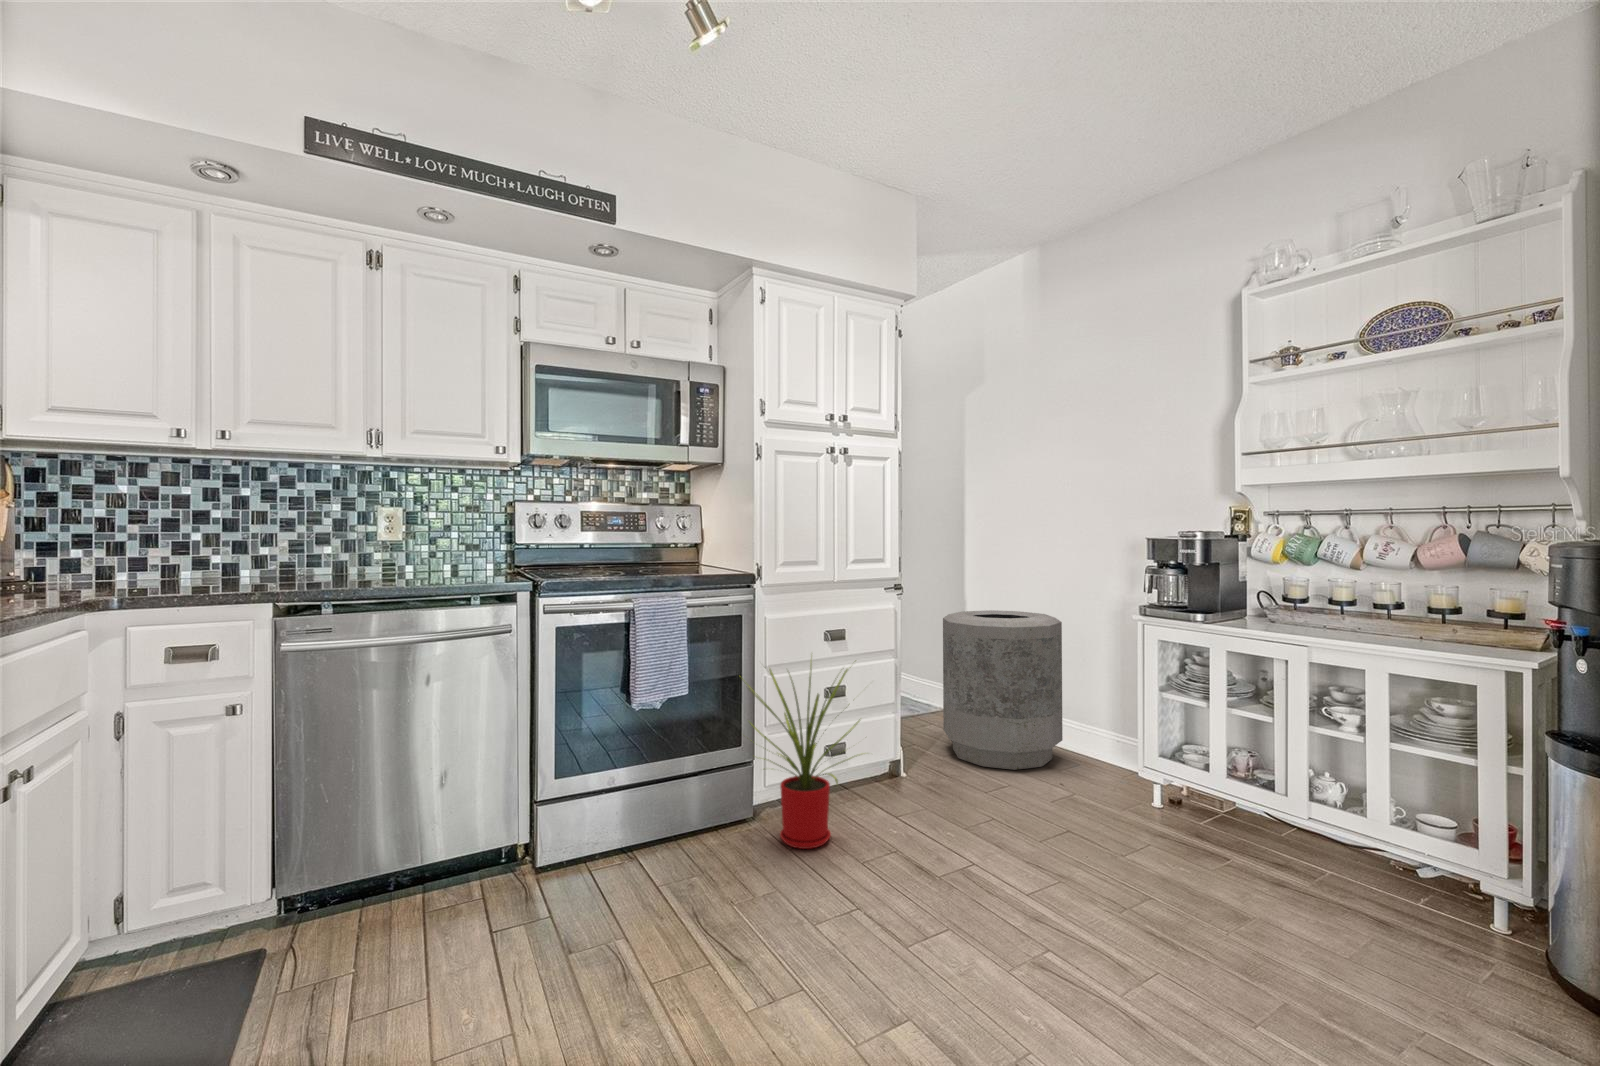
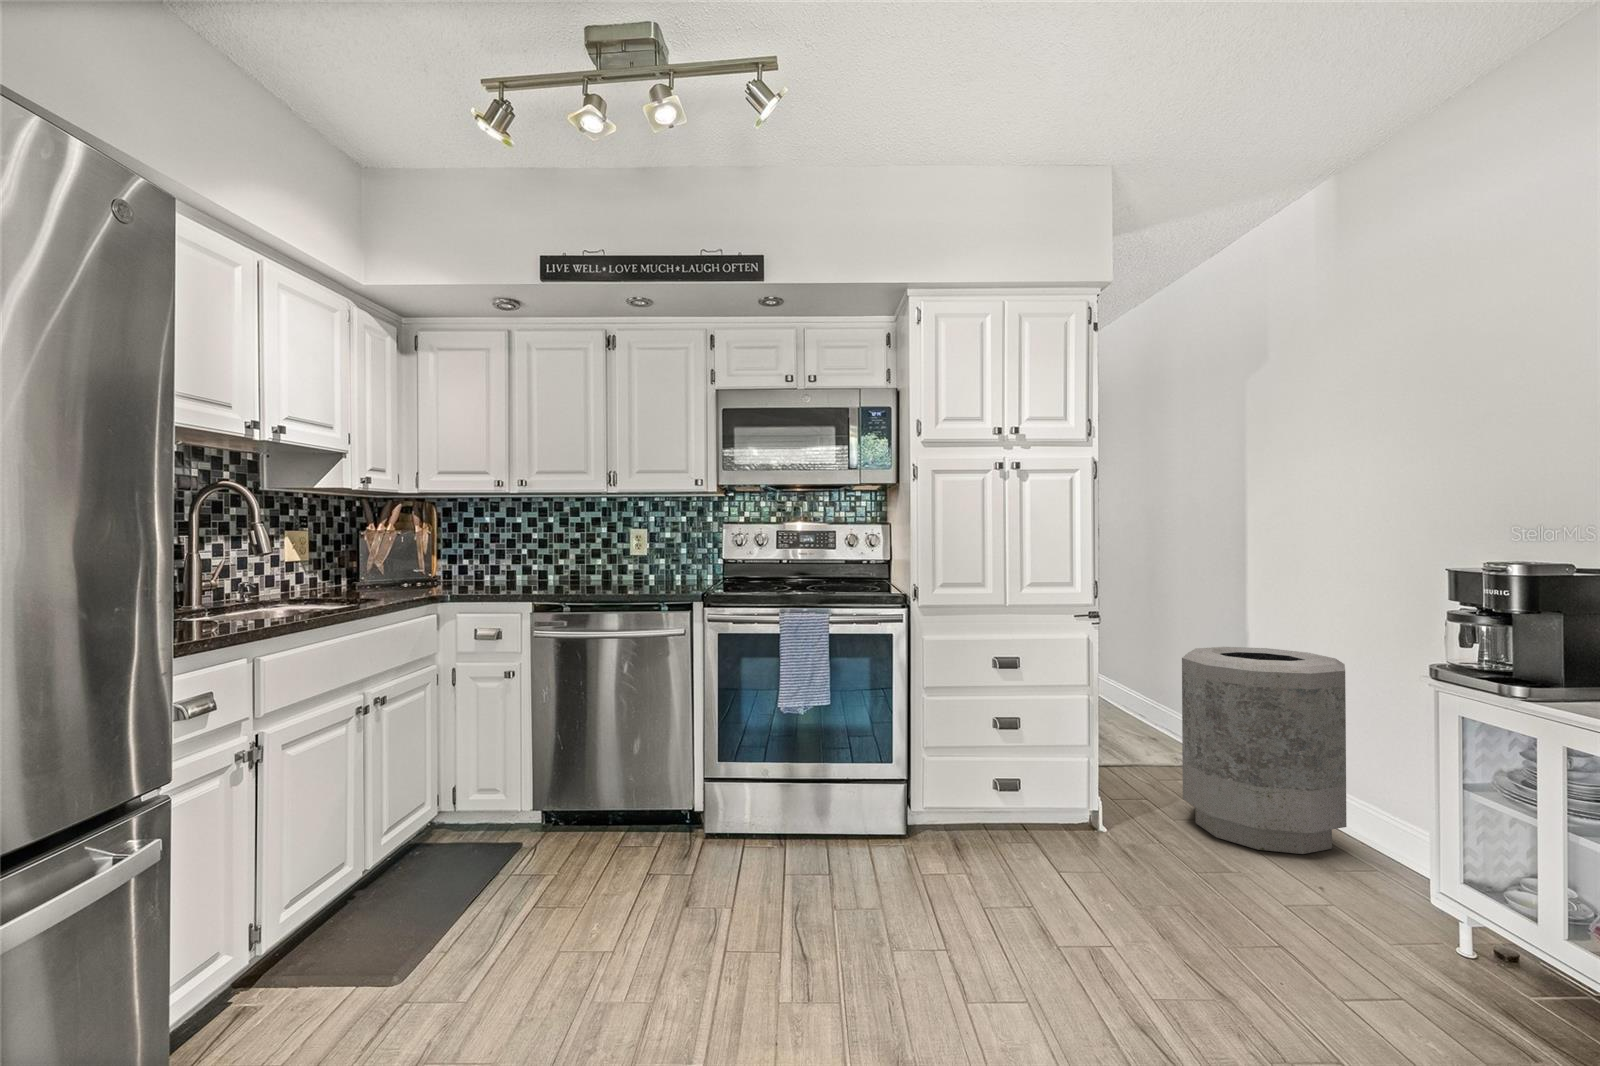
house plant: present [742,667,859,849] -> none [866,674,1006,870]

